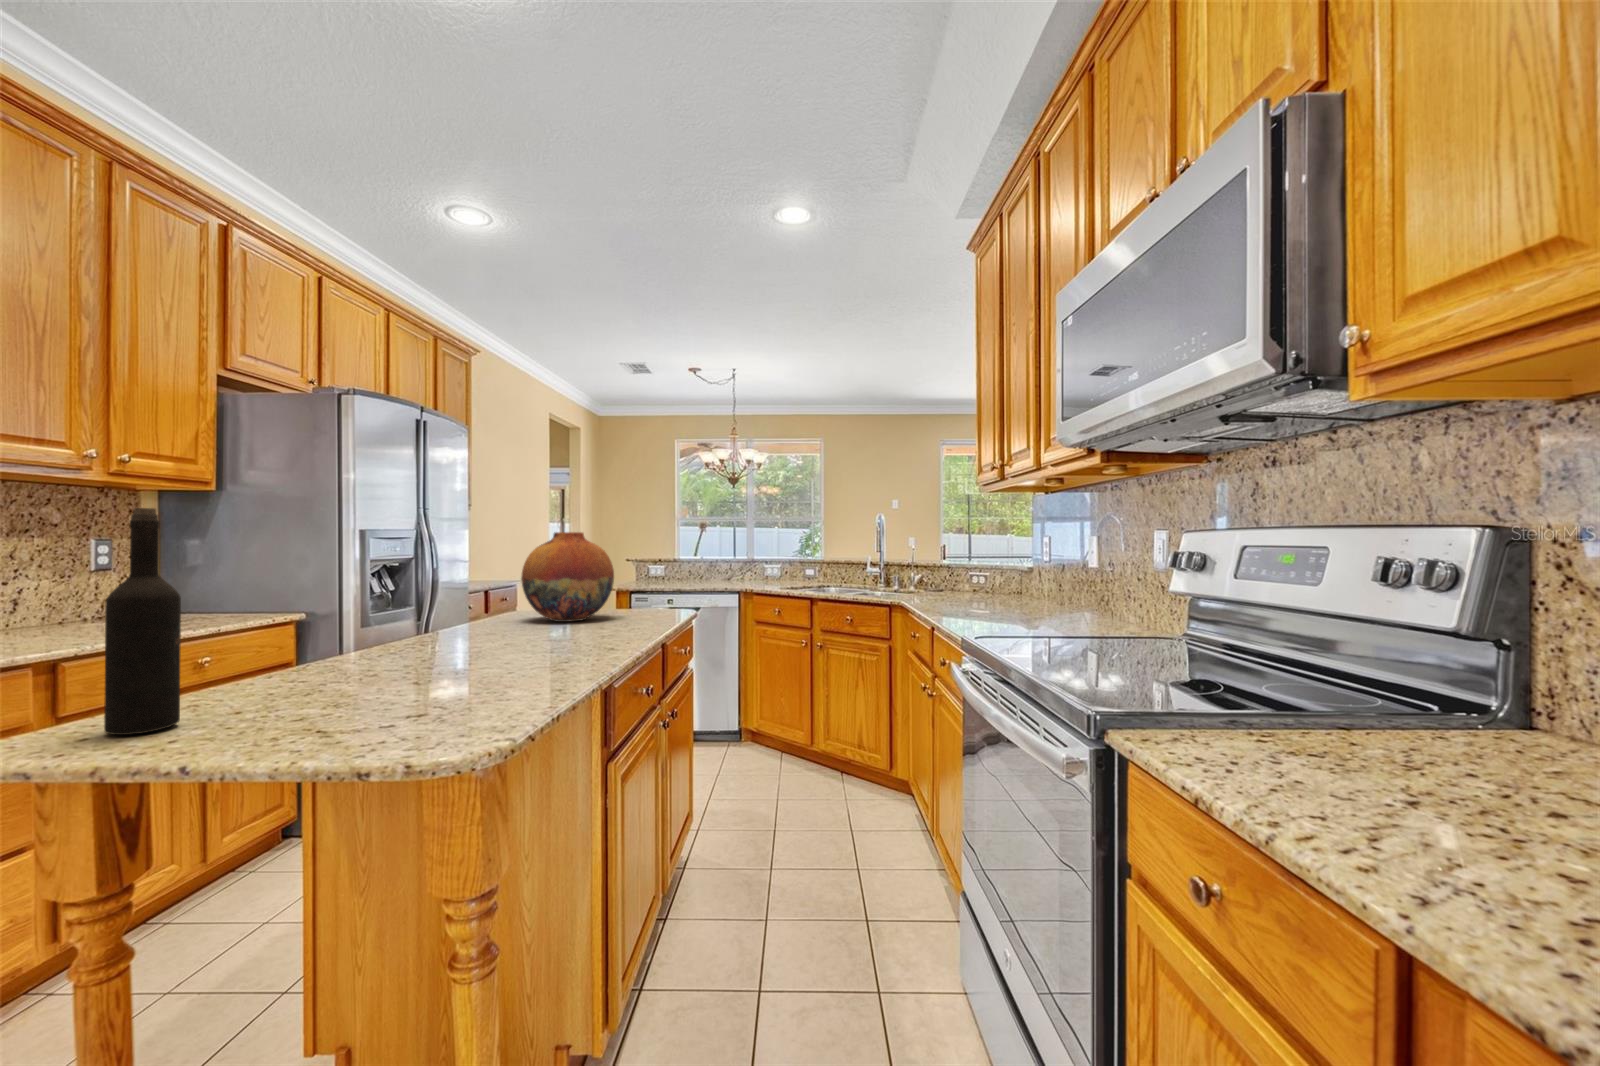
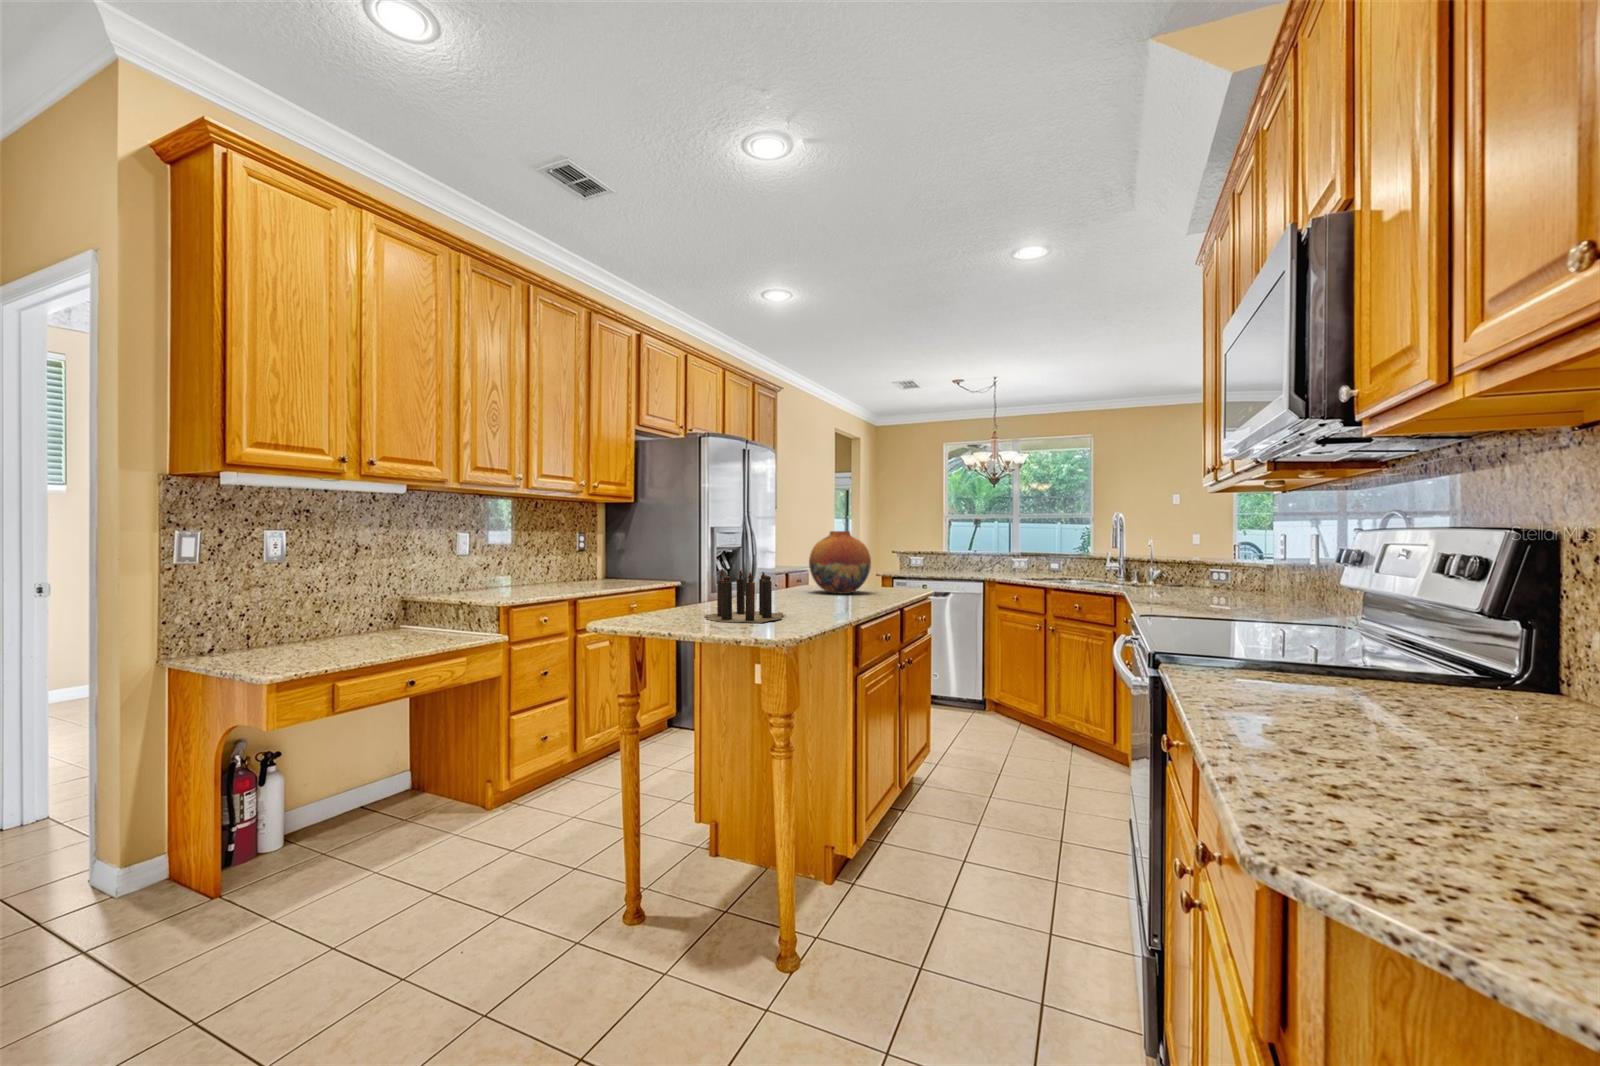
wine bottle: present [104,508,181,735] -> none [640,524,664,621]
candle: none [268,600,517,716] -> present [705,569,785,623]

